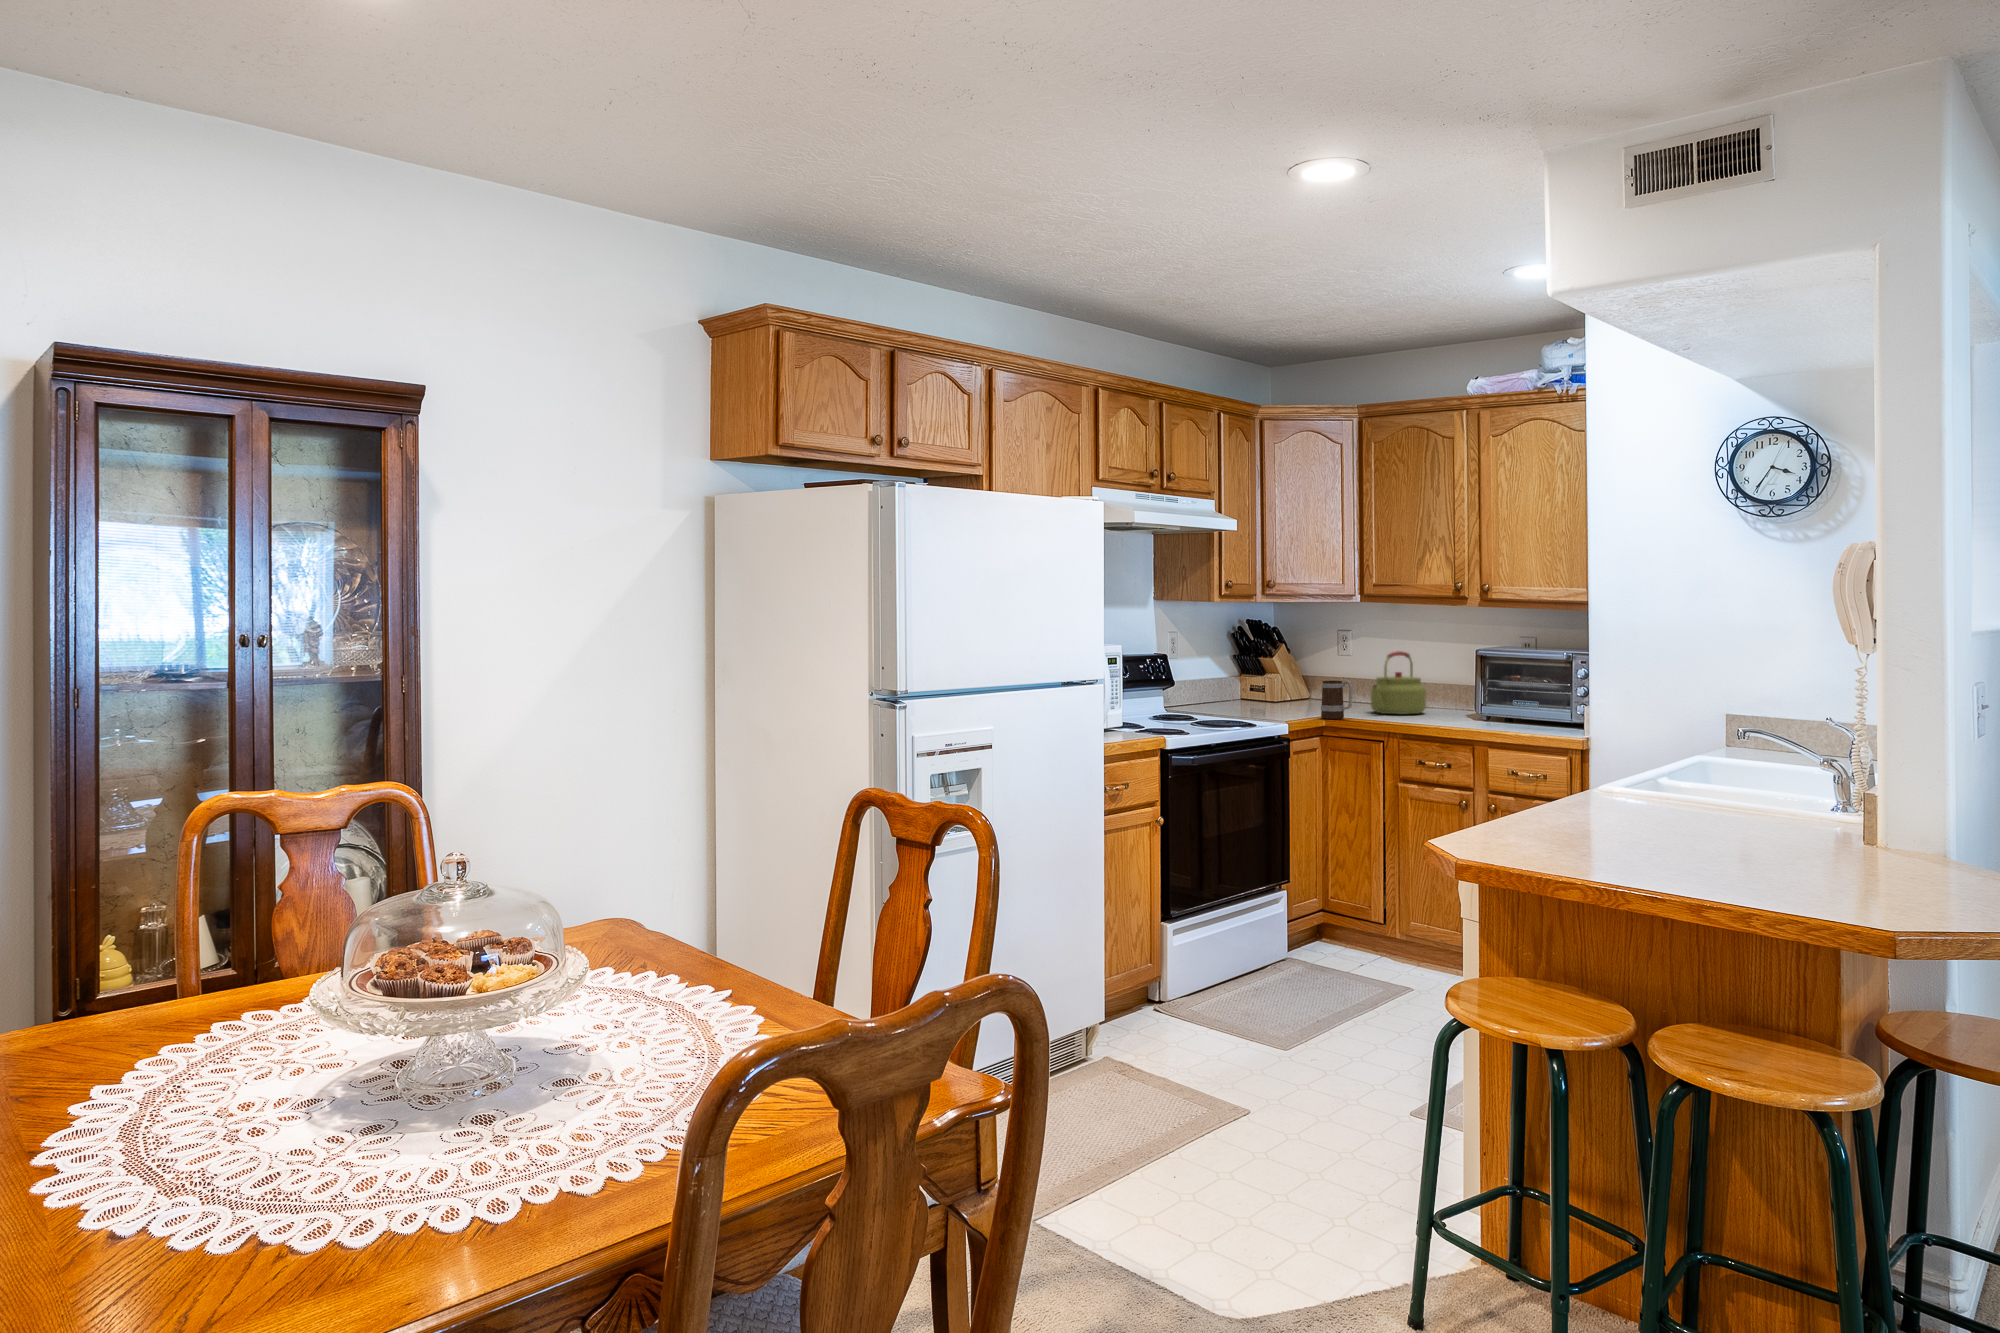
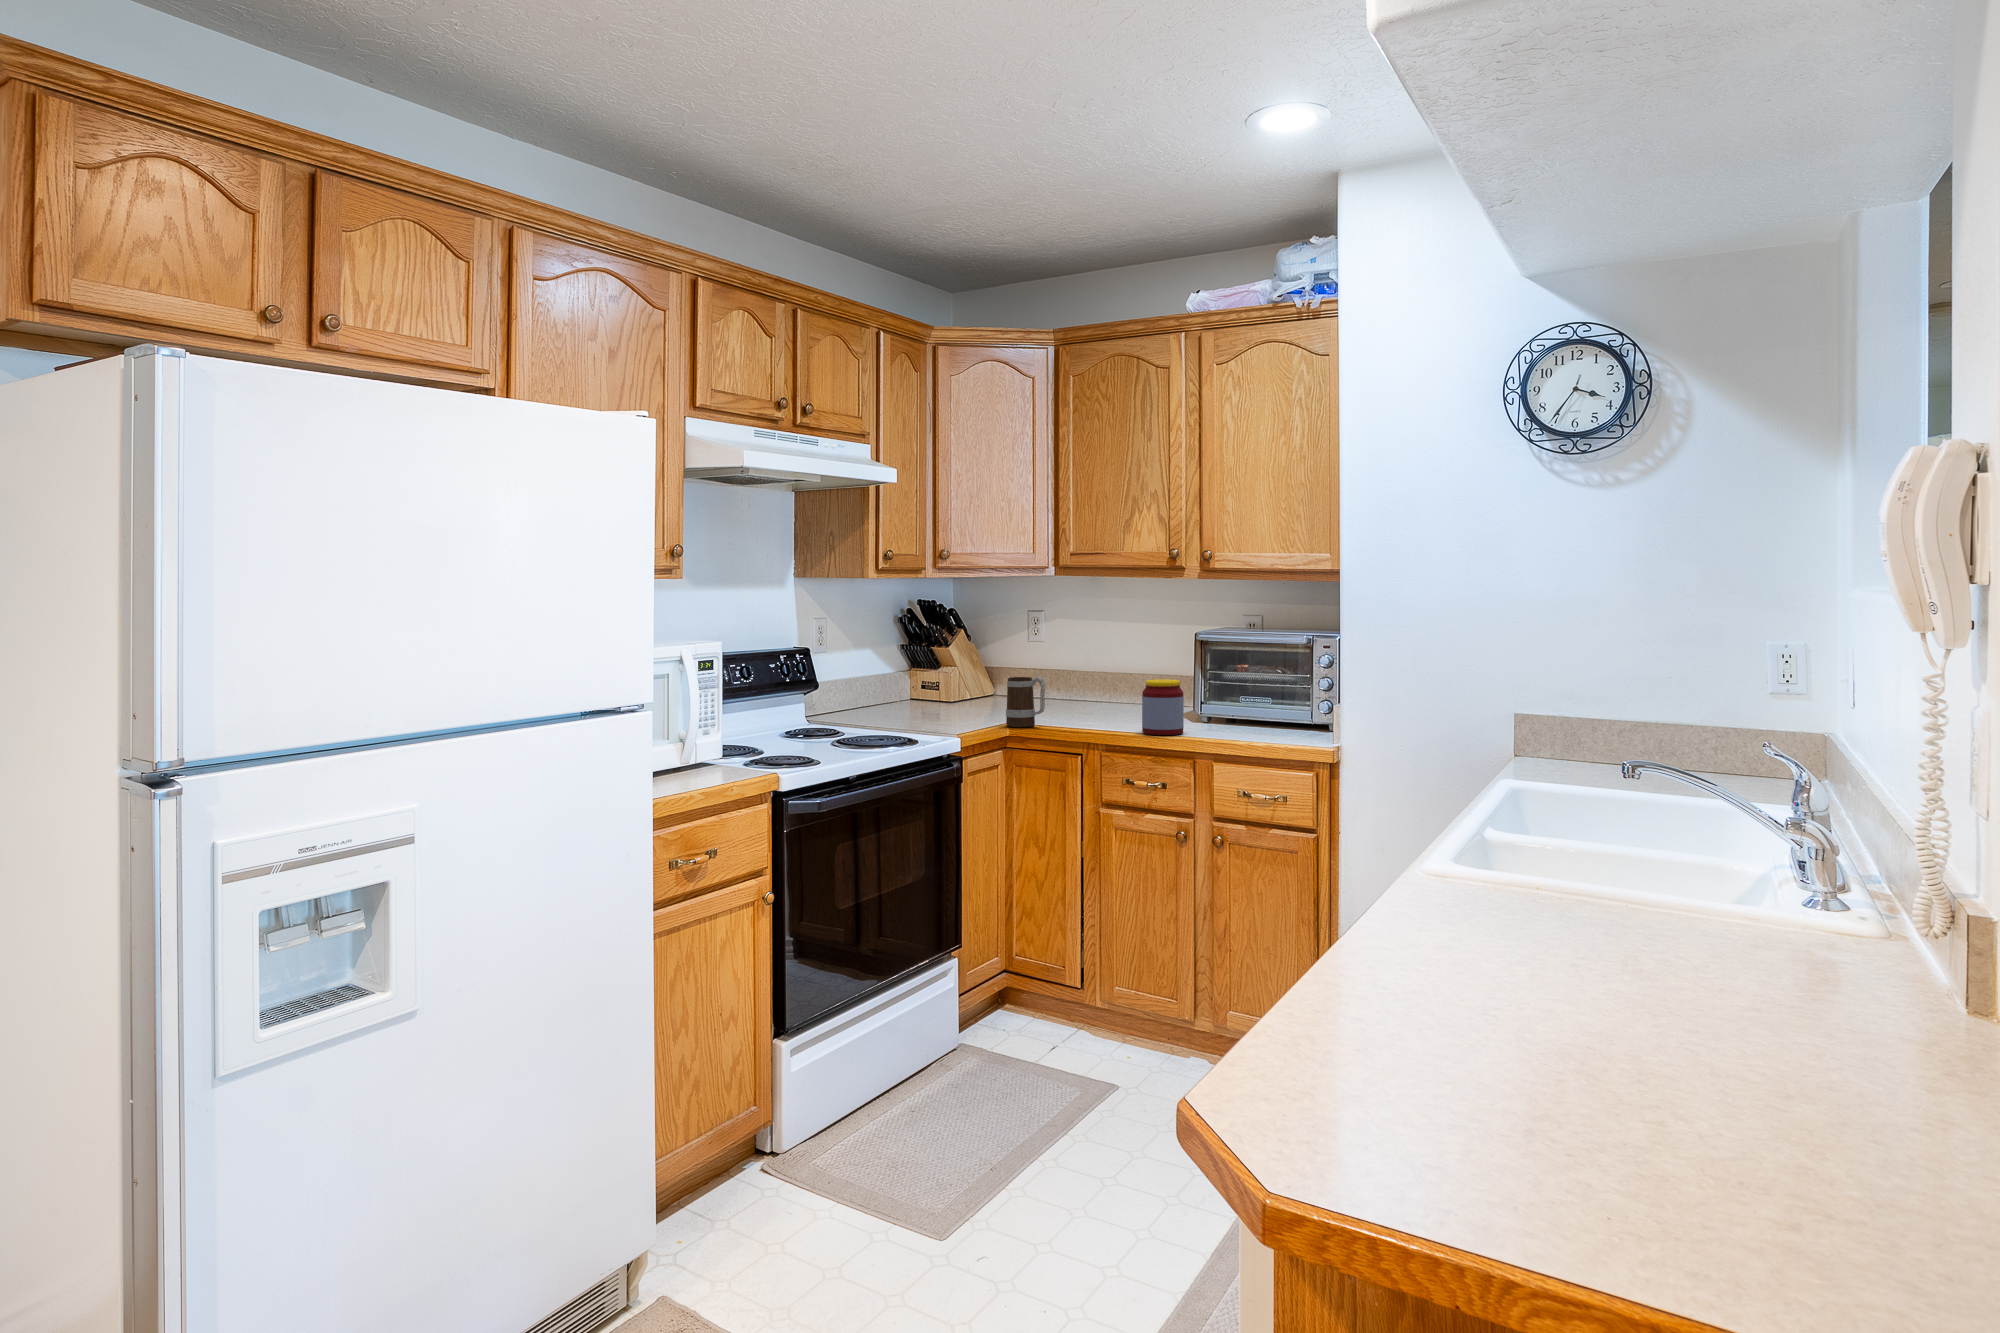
kettle: present [1371,651,1426,714] -> none [1070,638,1136,718]
jar: none [1432,683,1466,726] -> present [1142,679,1184,735]

